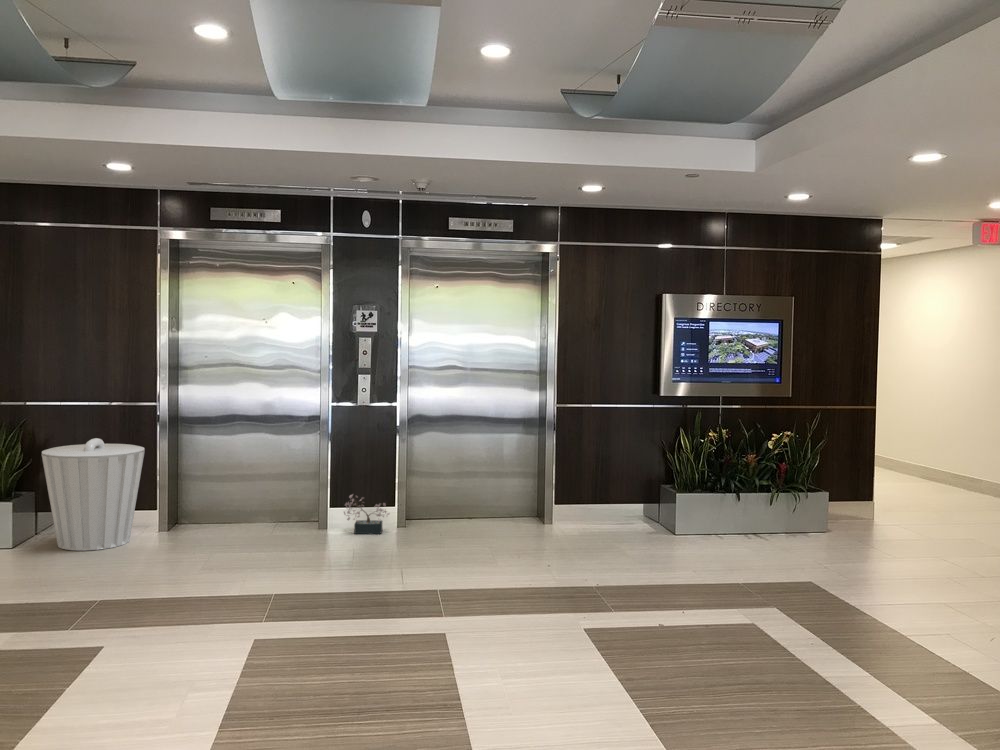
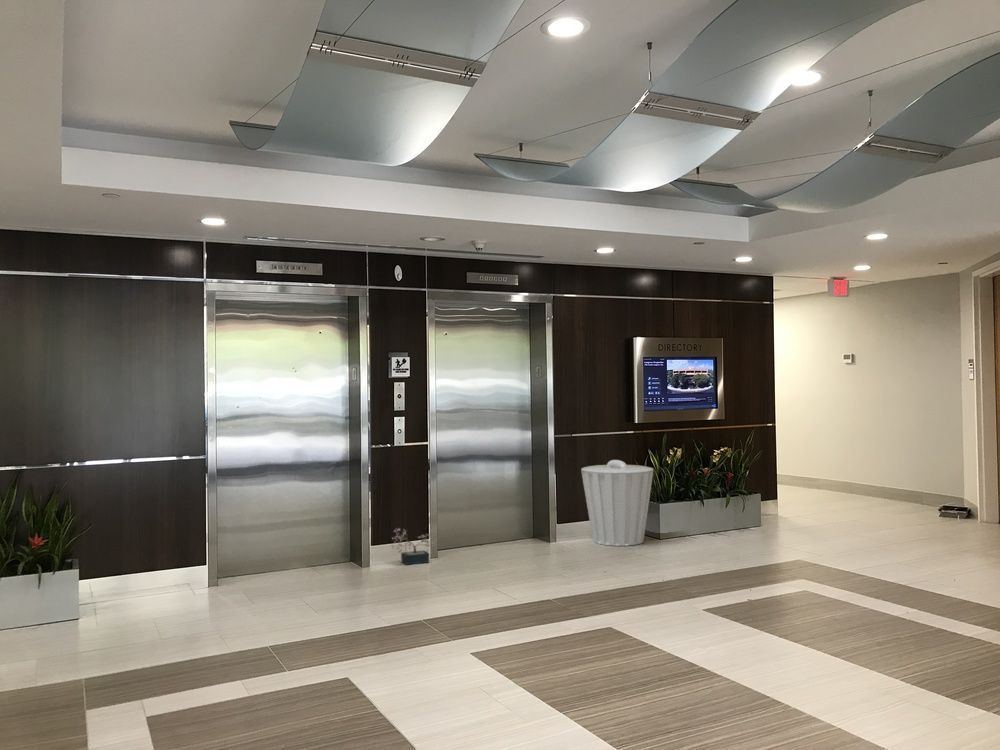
trash can: present [42,438,145,550] -> present [581,460,653,546]

